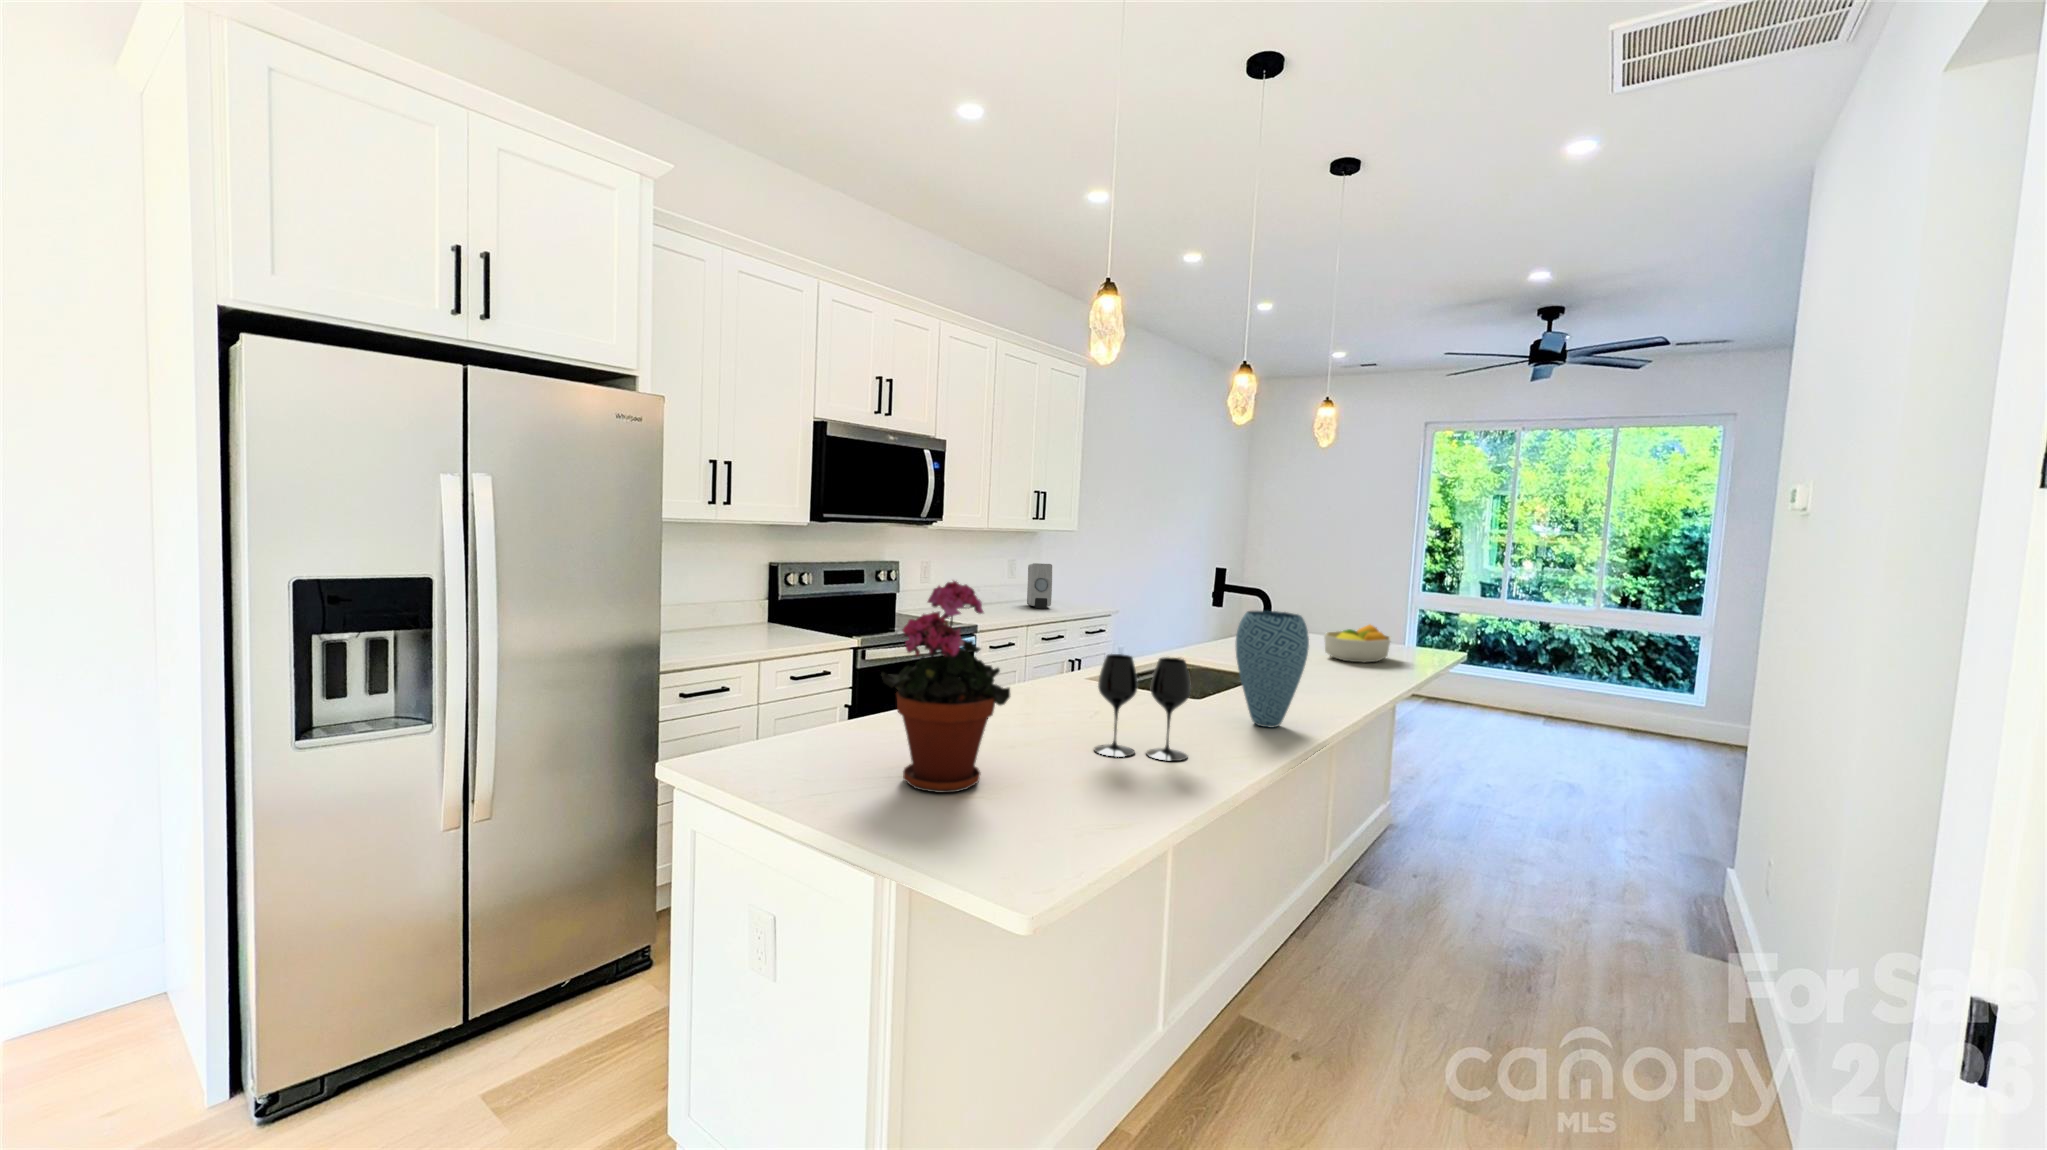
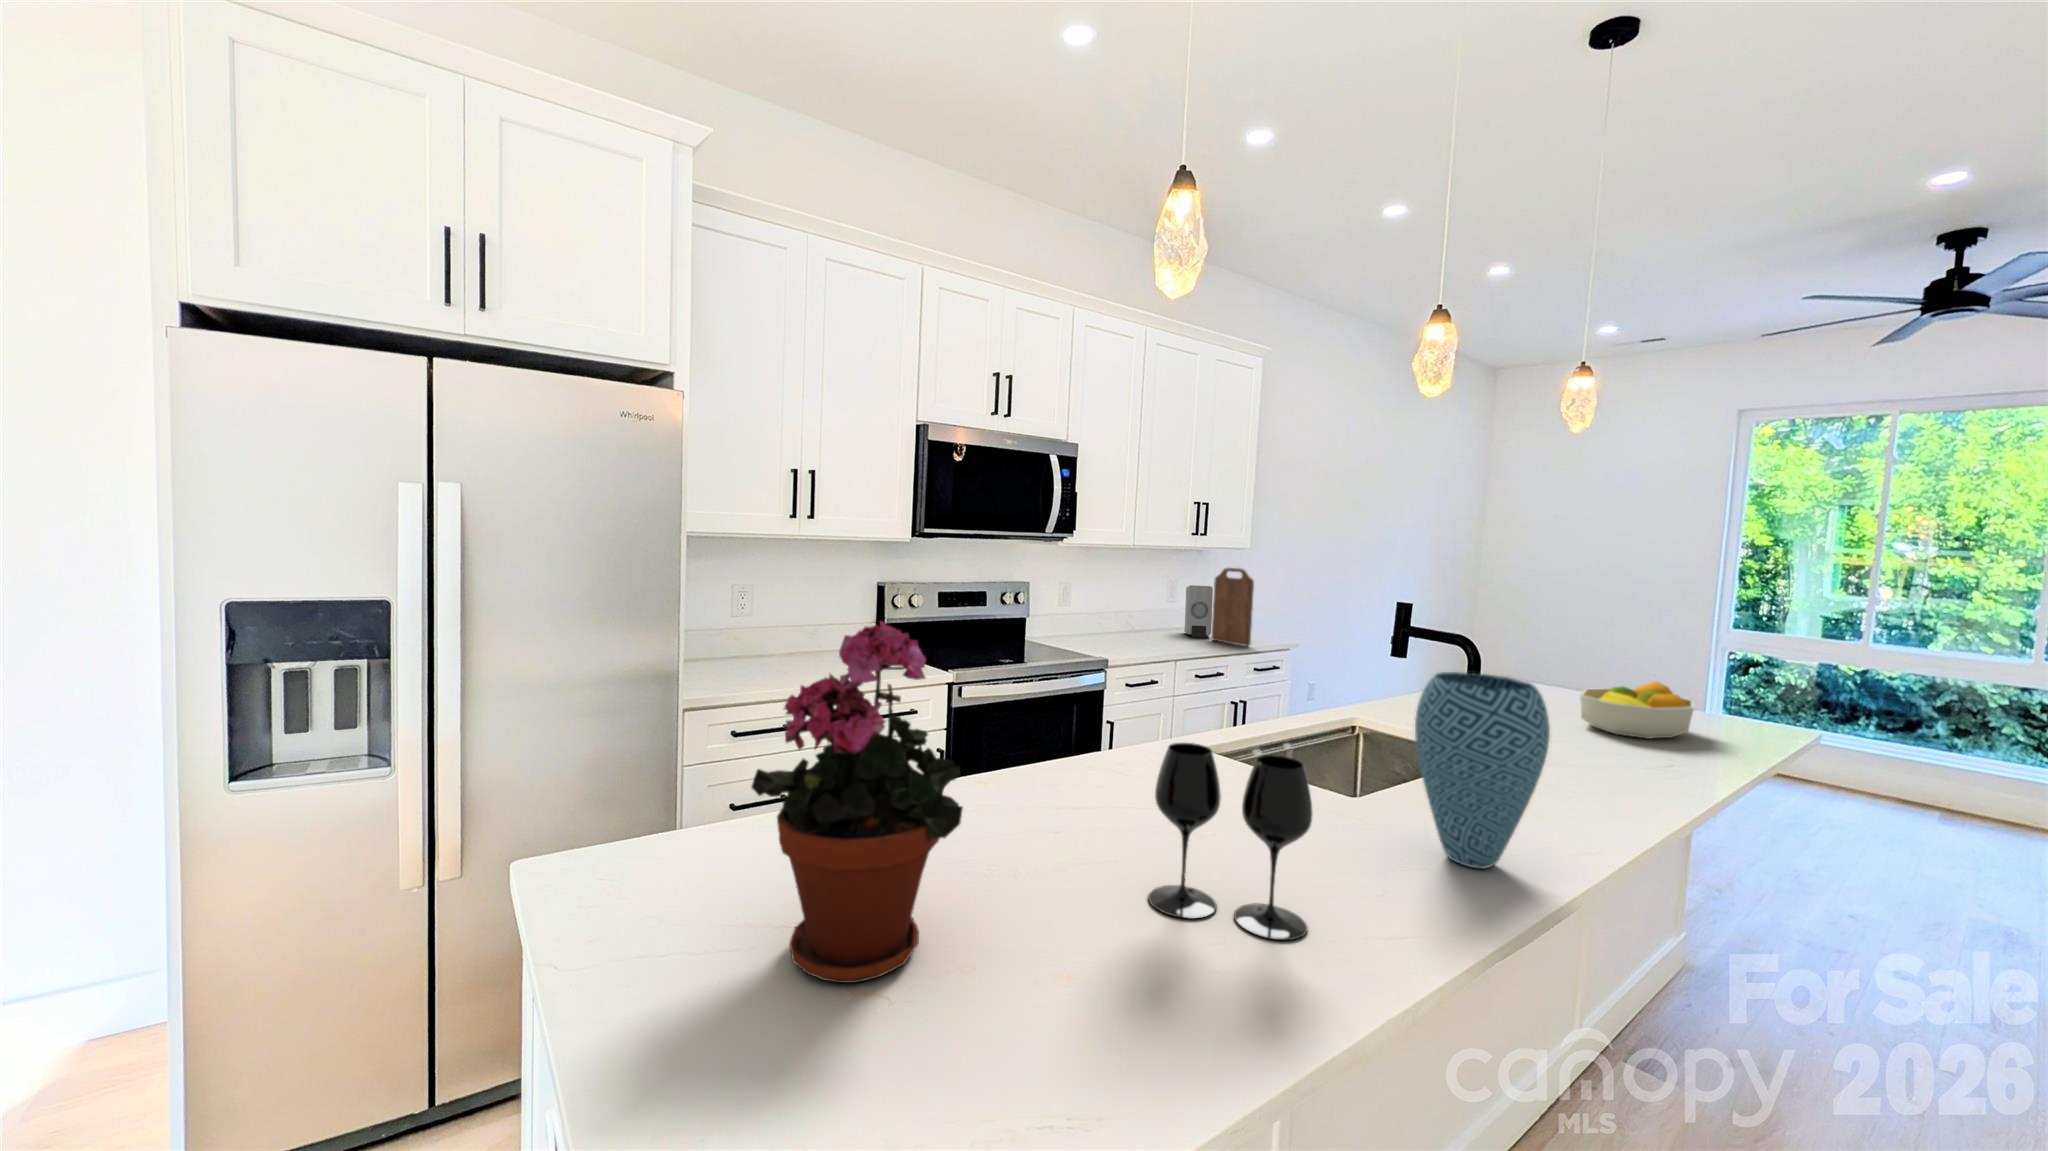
cutting board: none [1052,548,1088,614] -> present [1212,568,1254,646]

